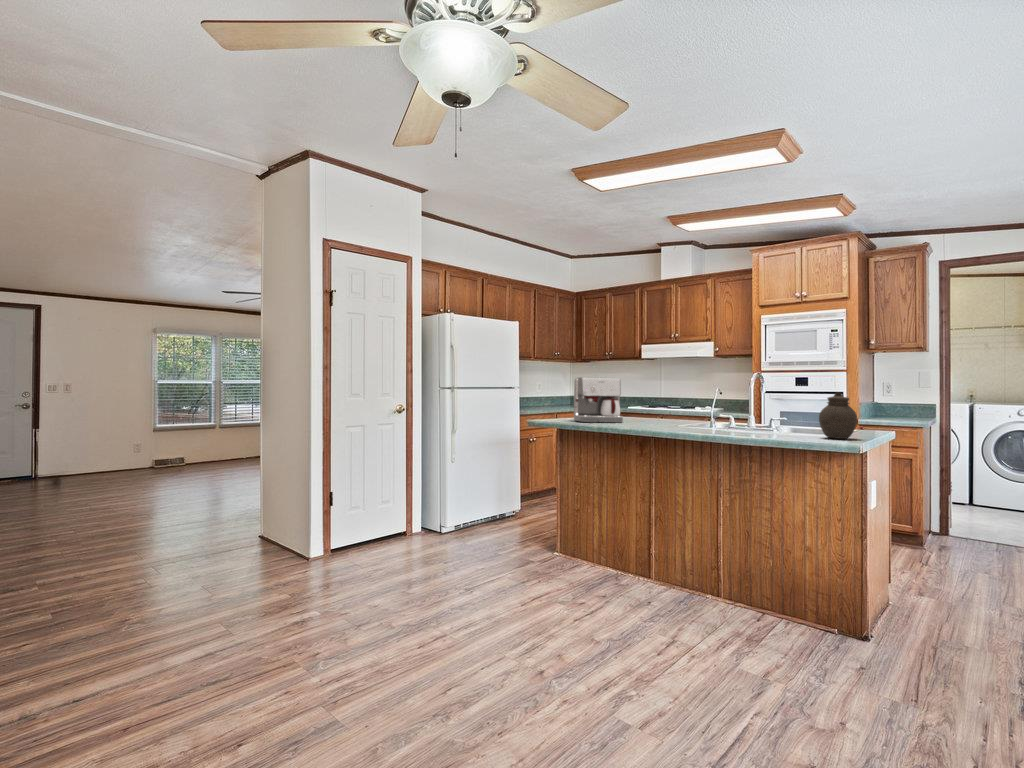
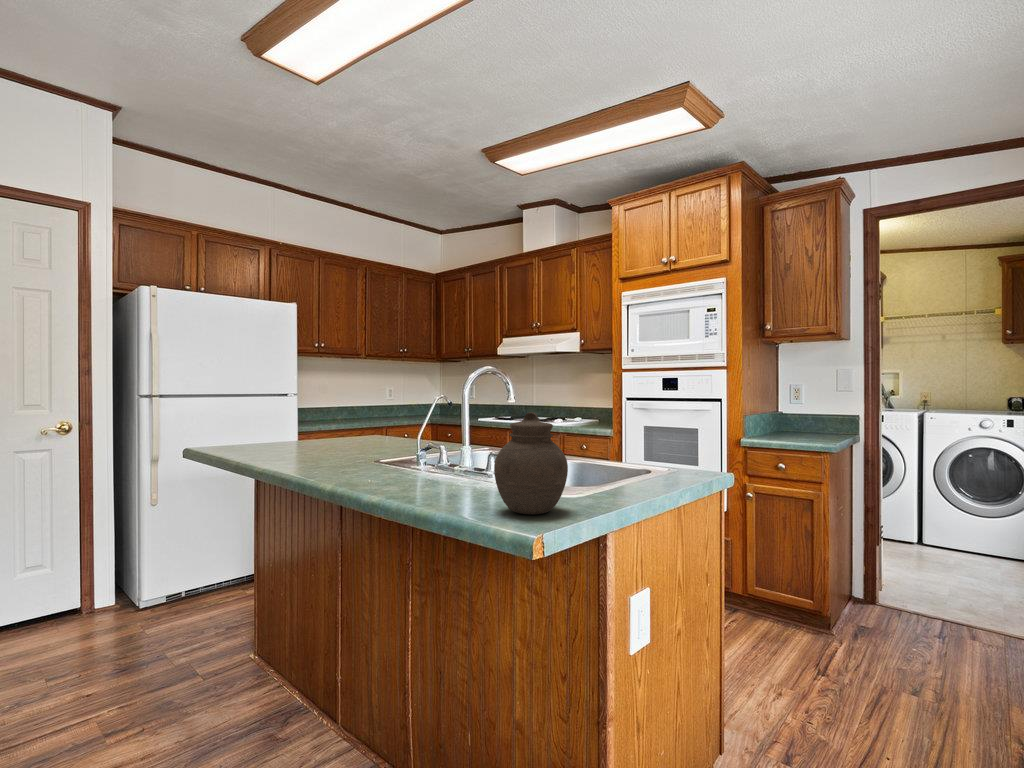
coffee maker: present [574,377,623,423] -> none [253,381,337,453]

